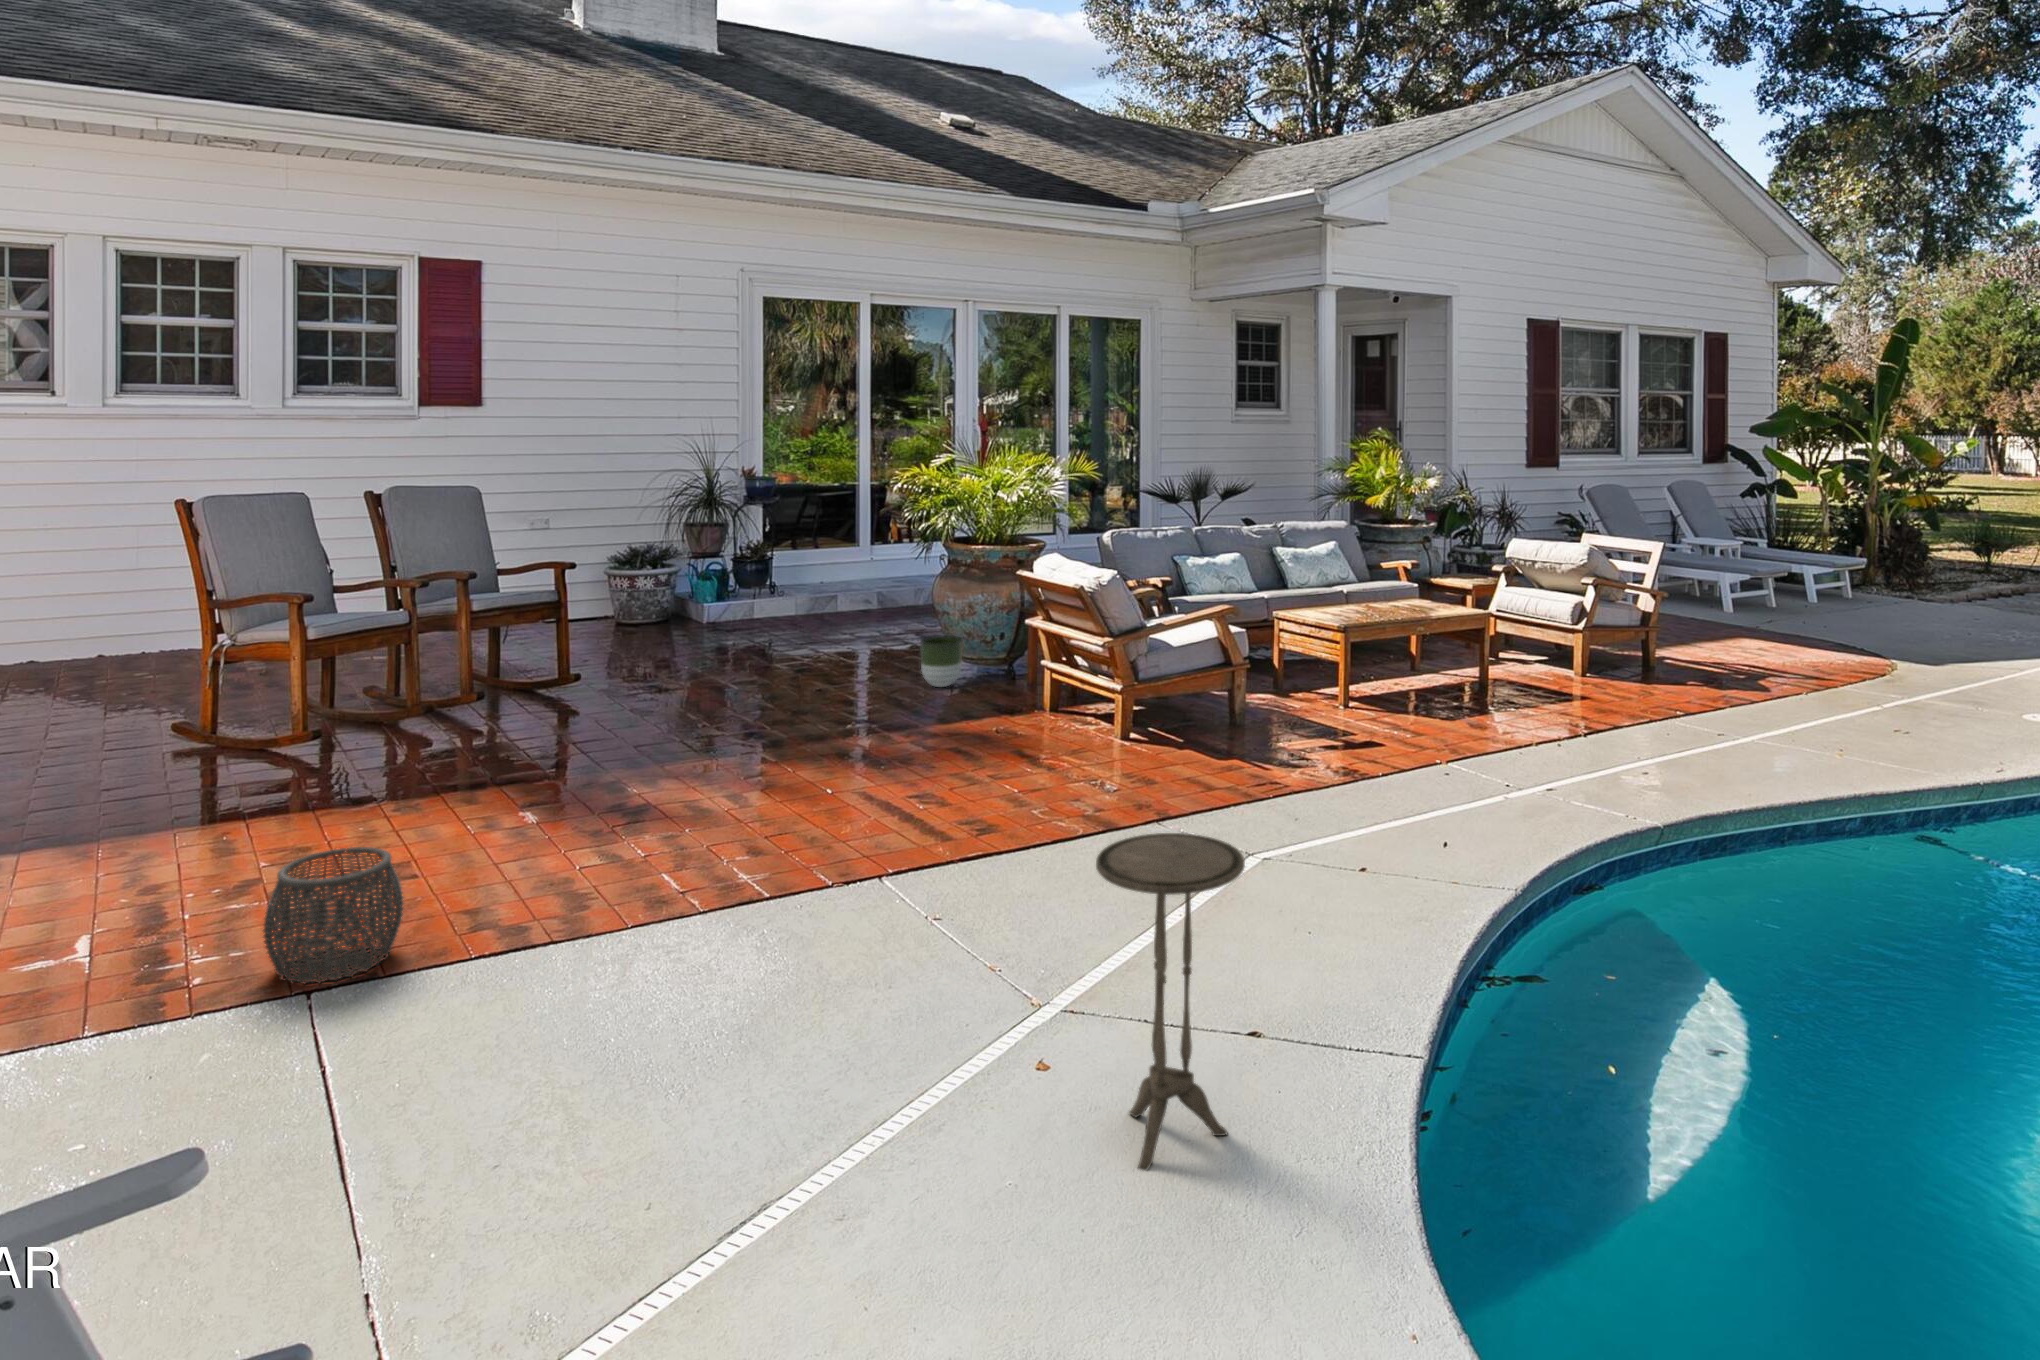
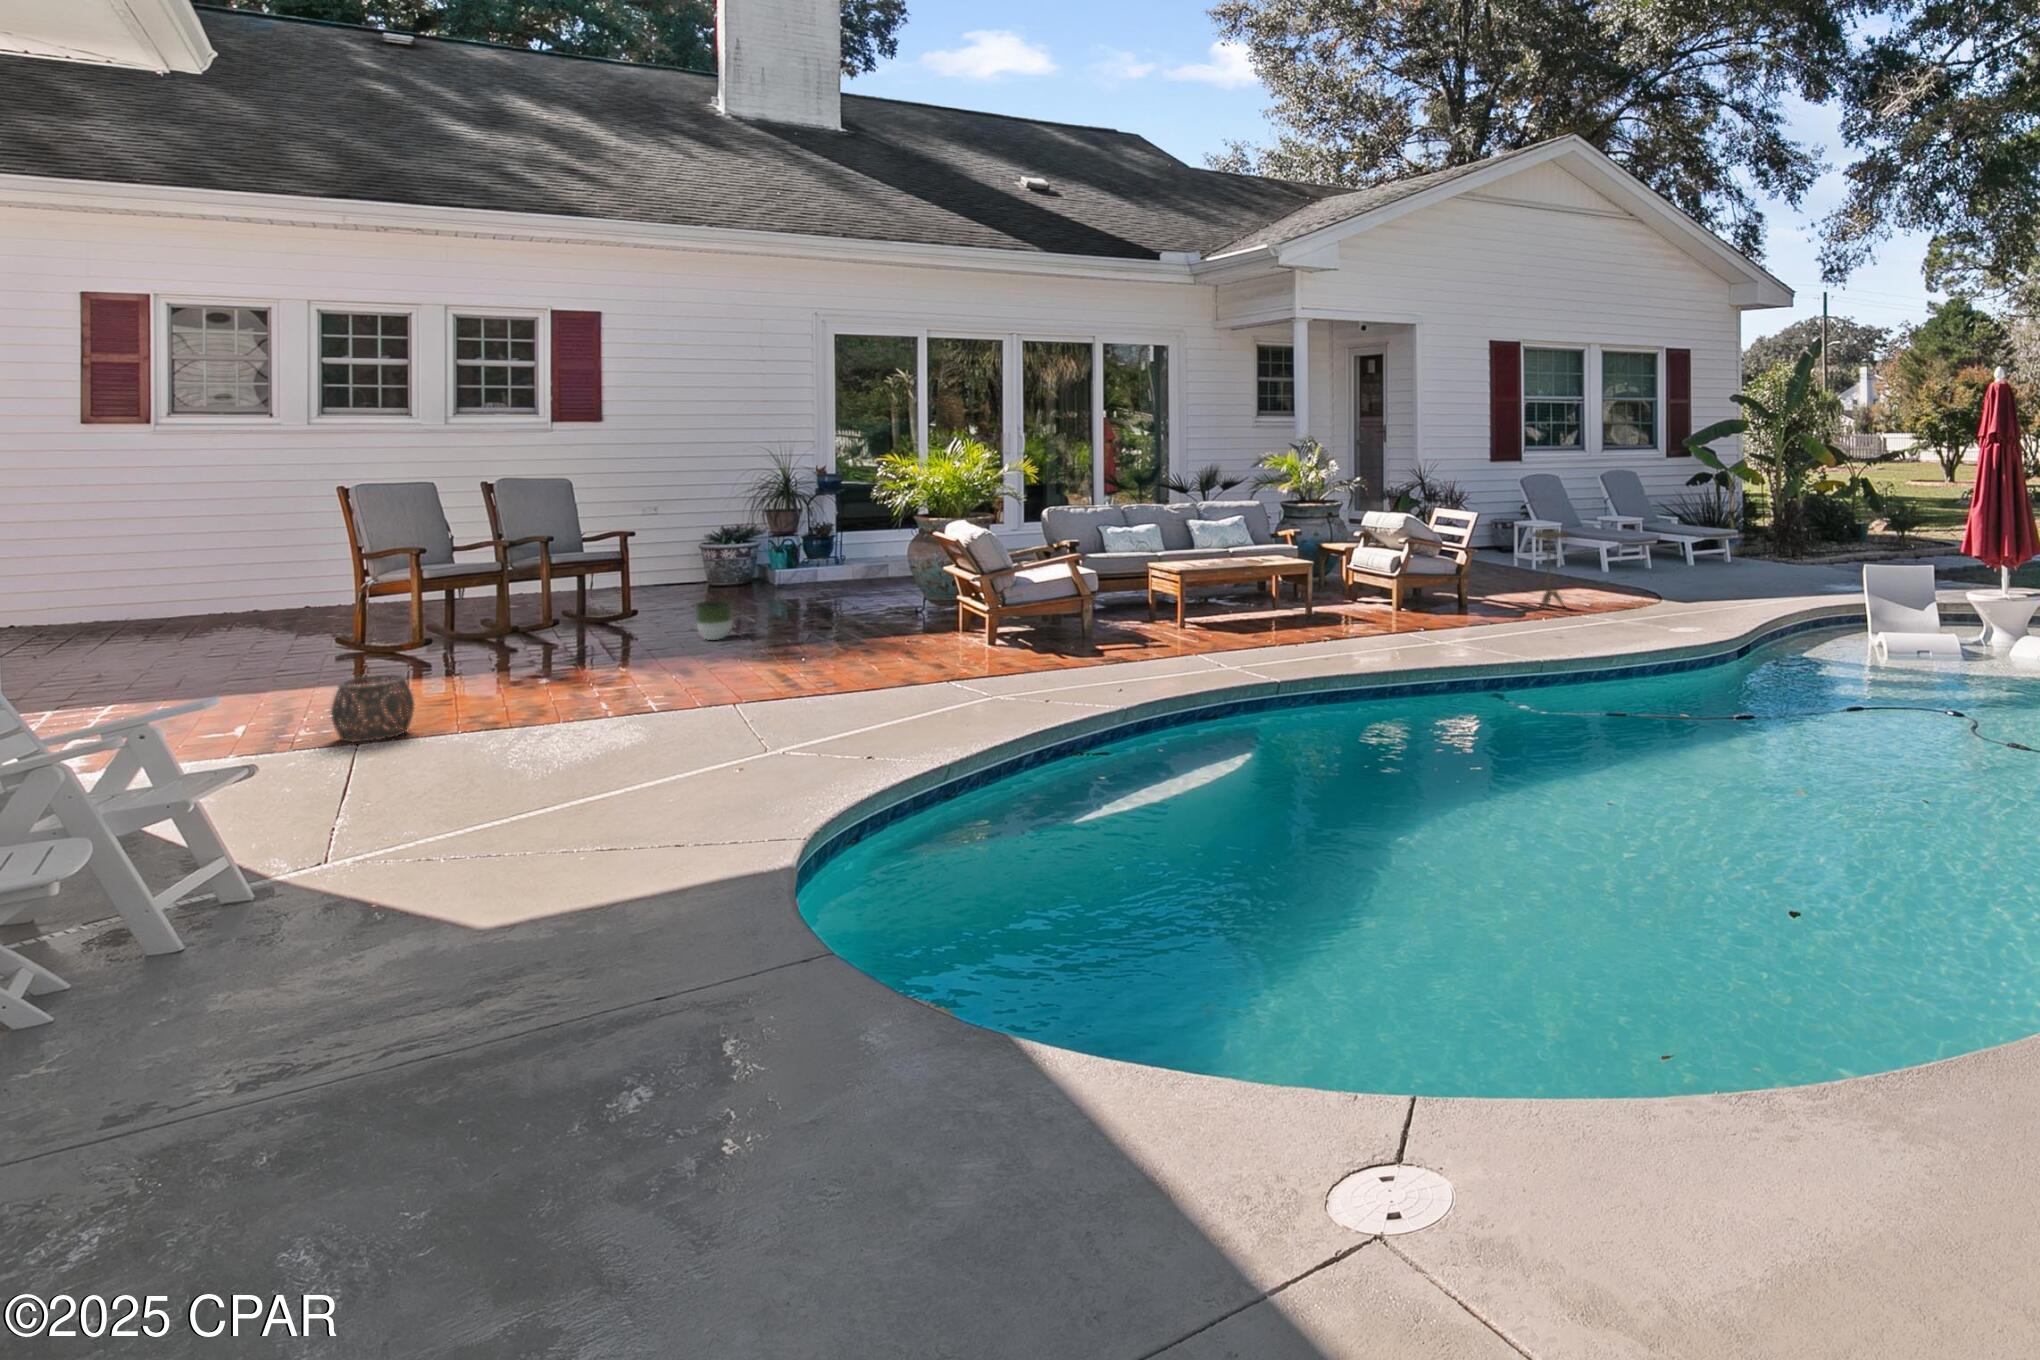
planter: present [920,635,963,687] -> present [695,600,733,640]
side table: present [1096,833,1245,1171] -> present [1532,531,1570,609]

